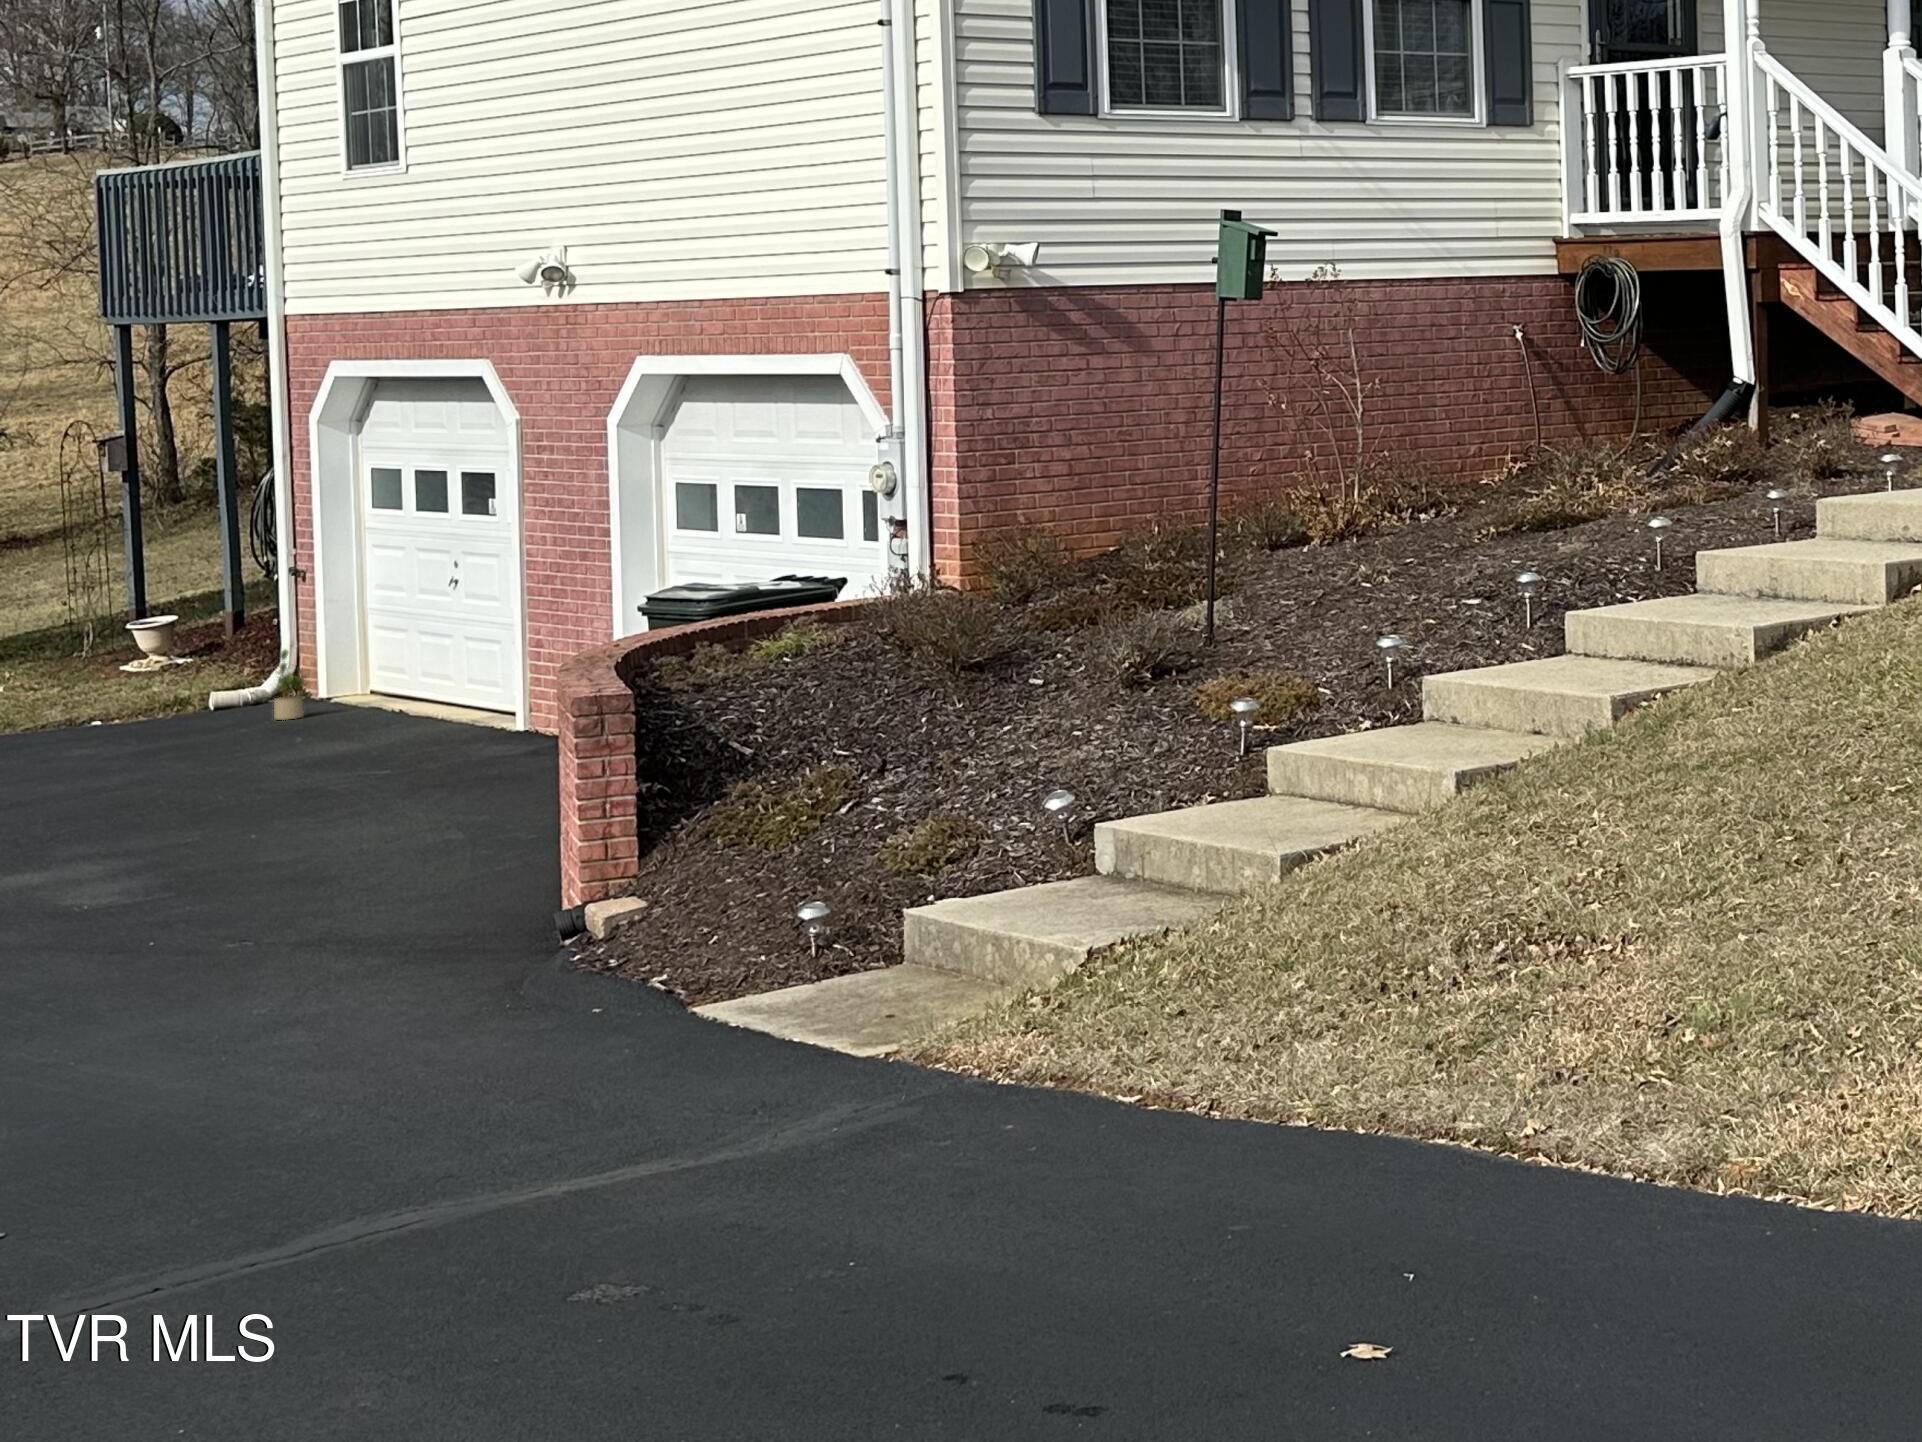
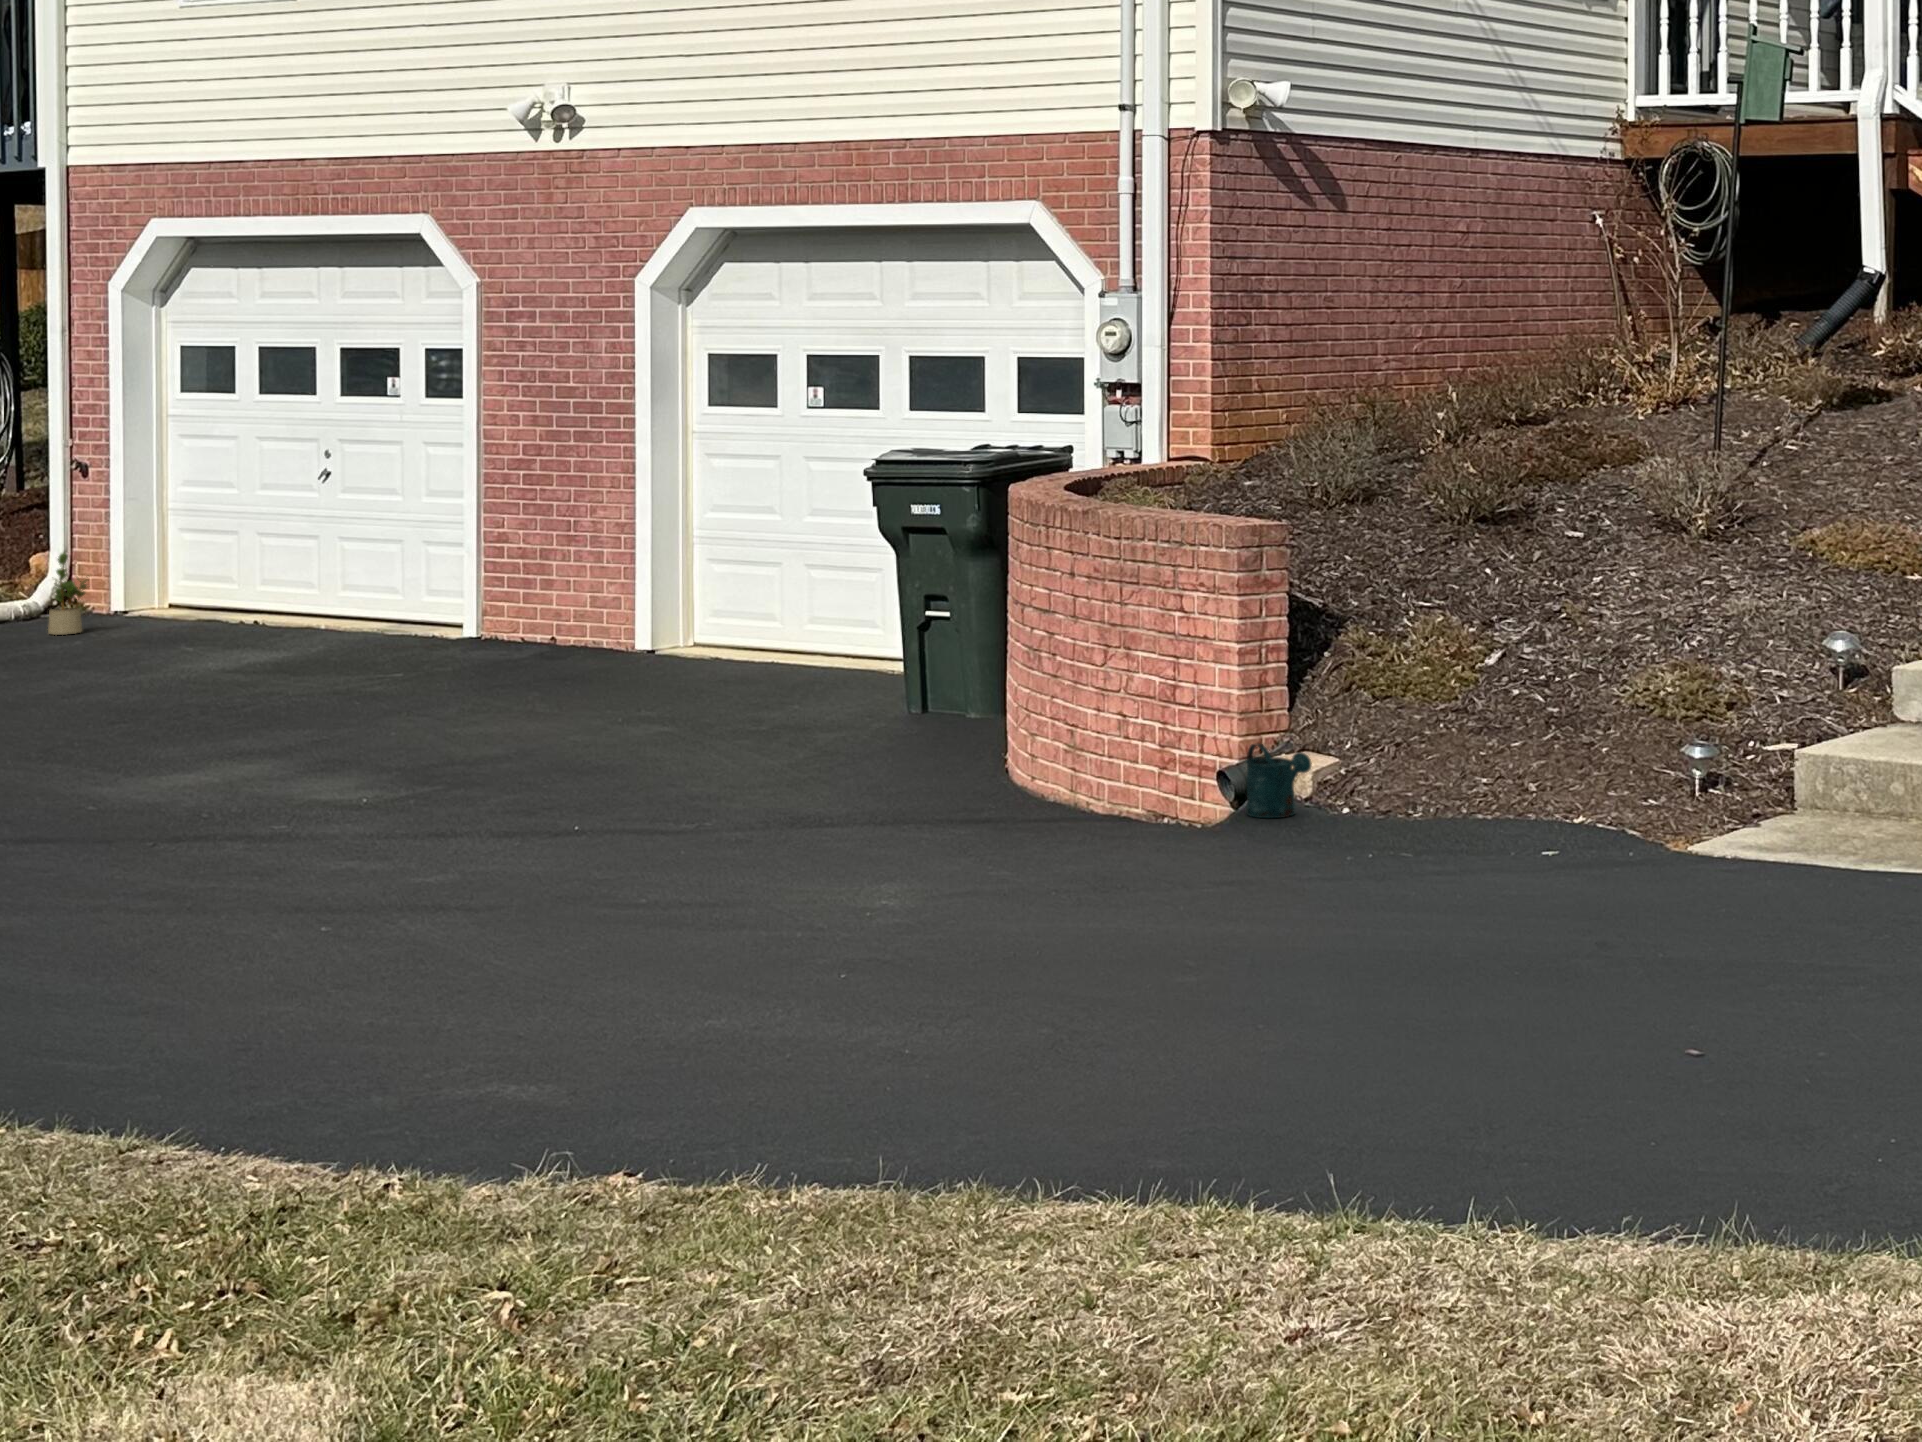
watering can: none [625,891,673,961] -> present [1246,743,1312,818]

